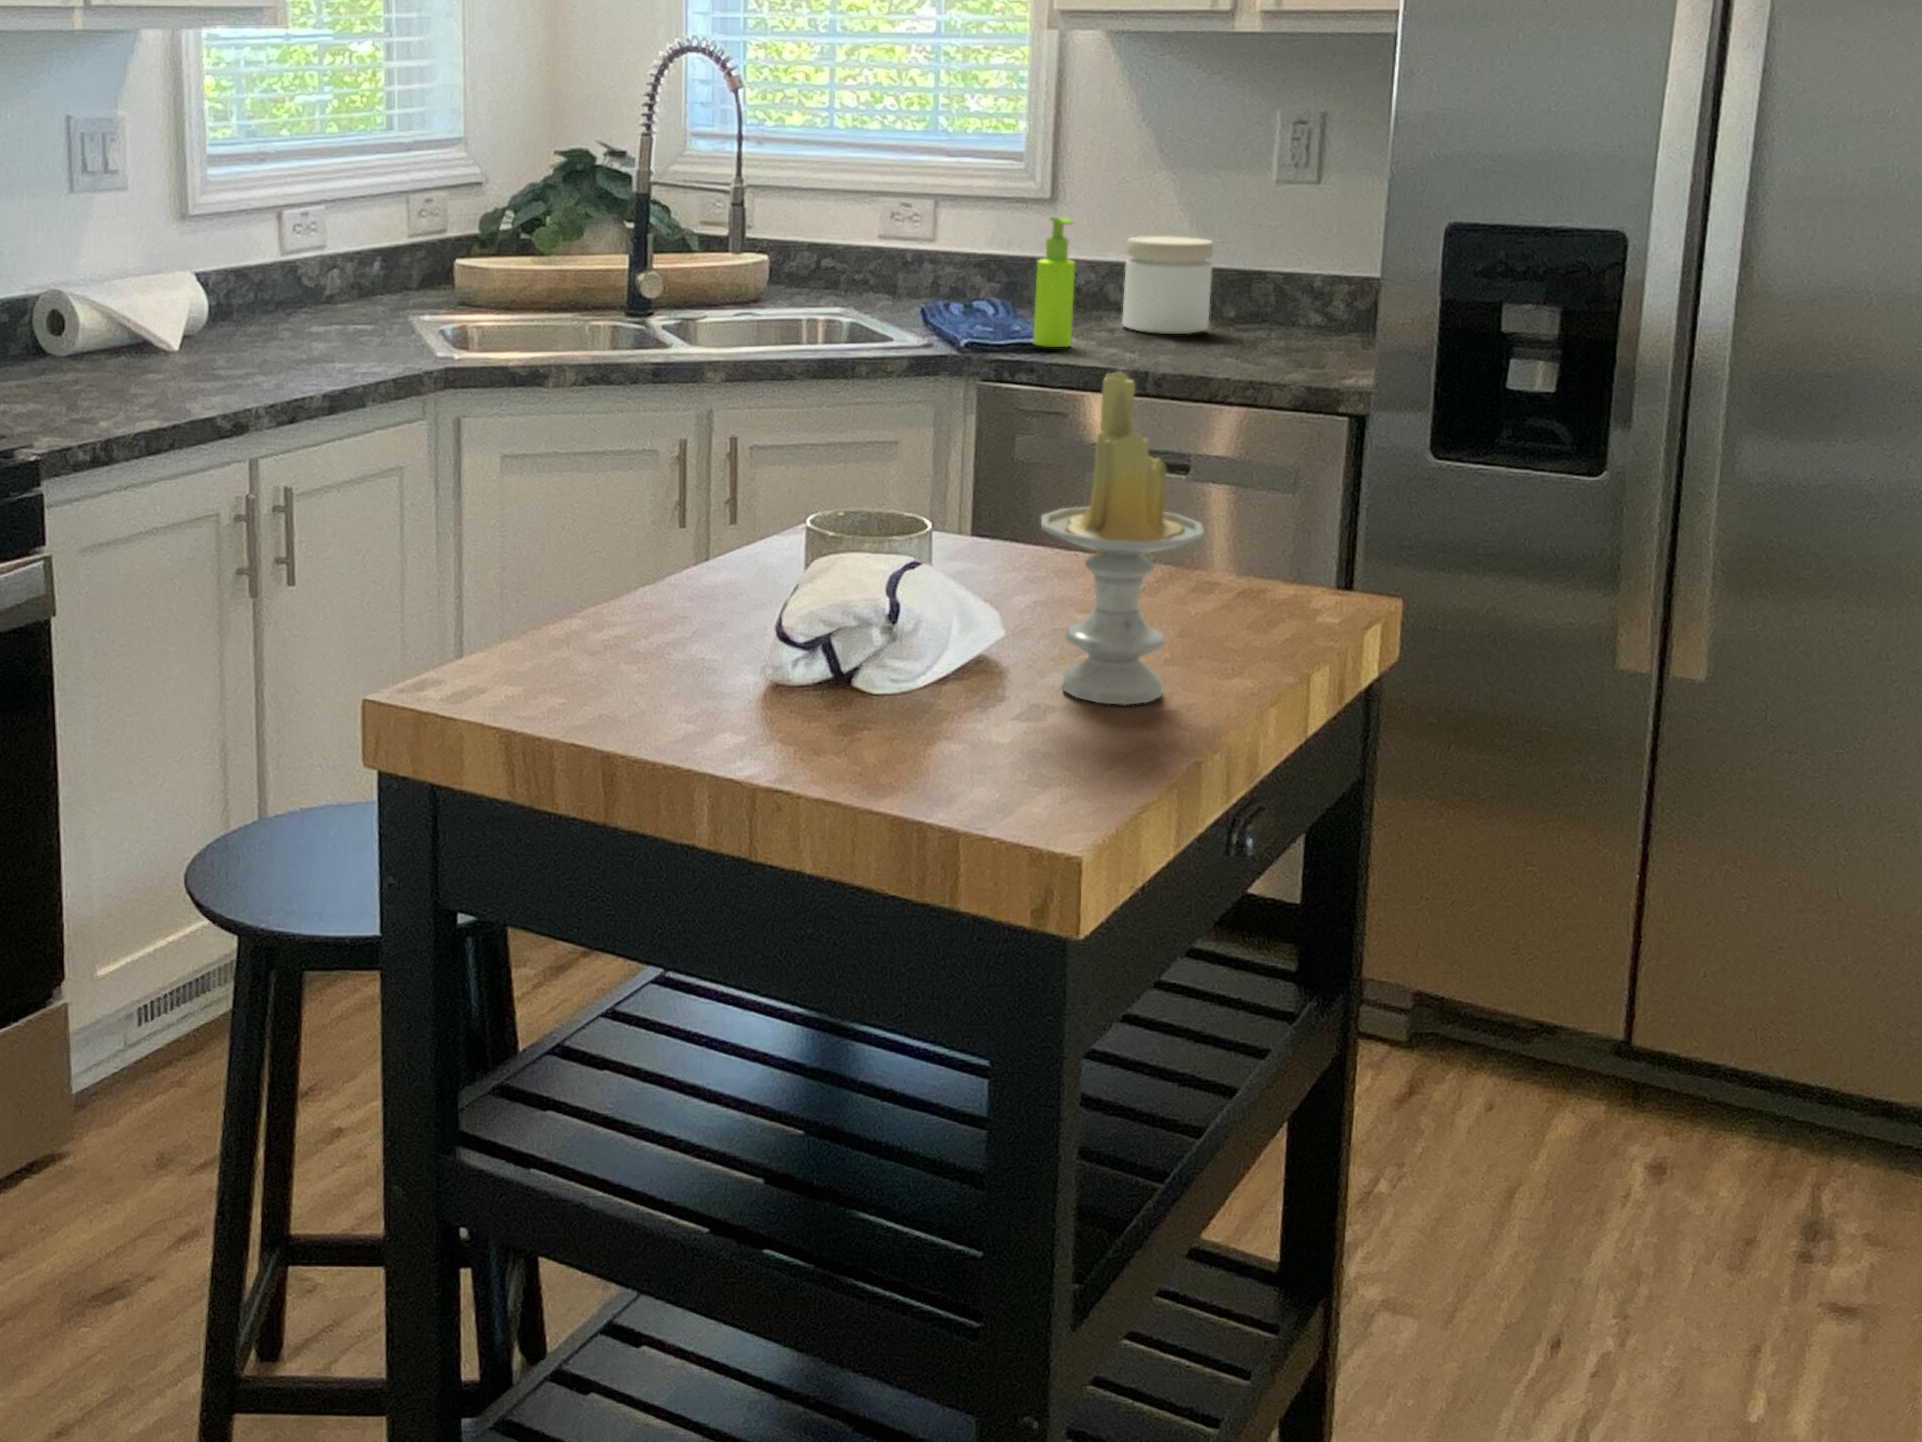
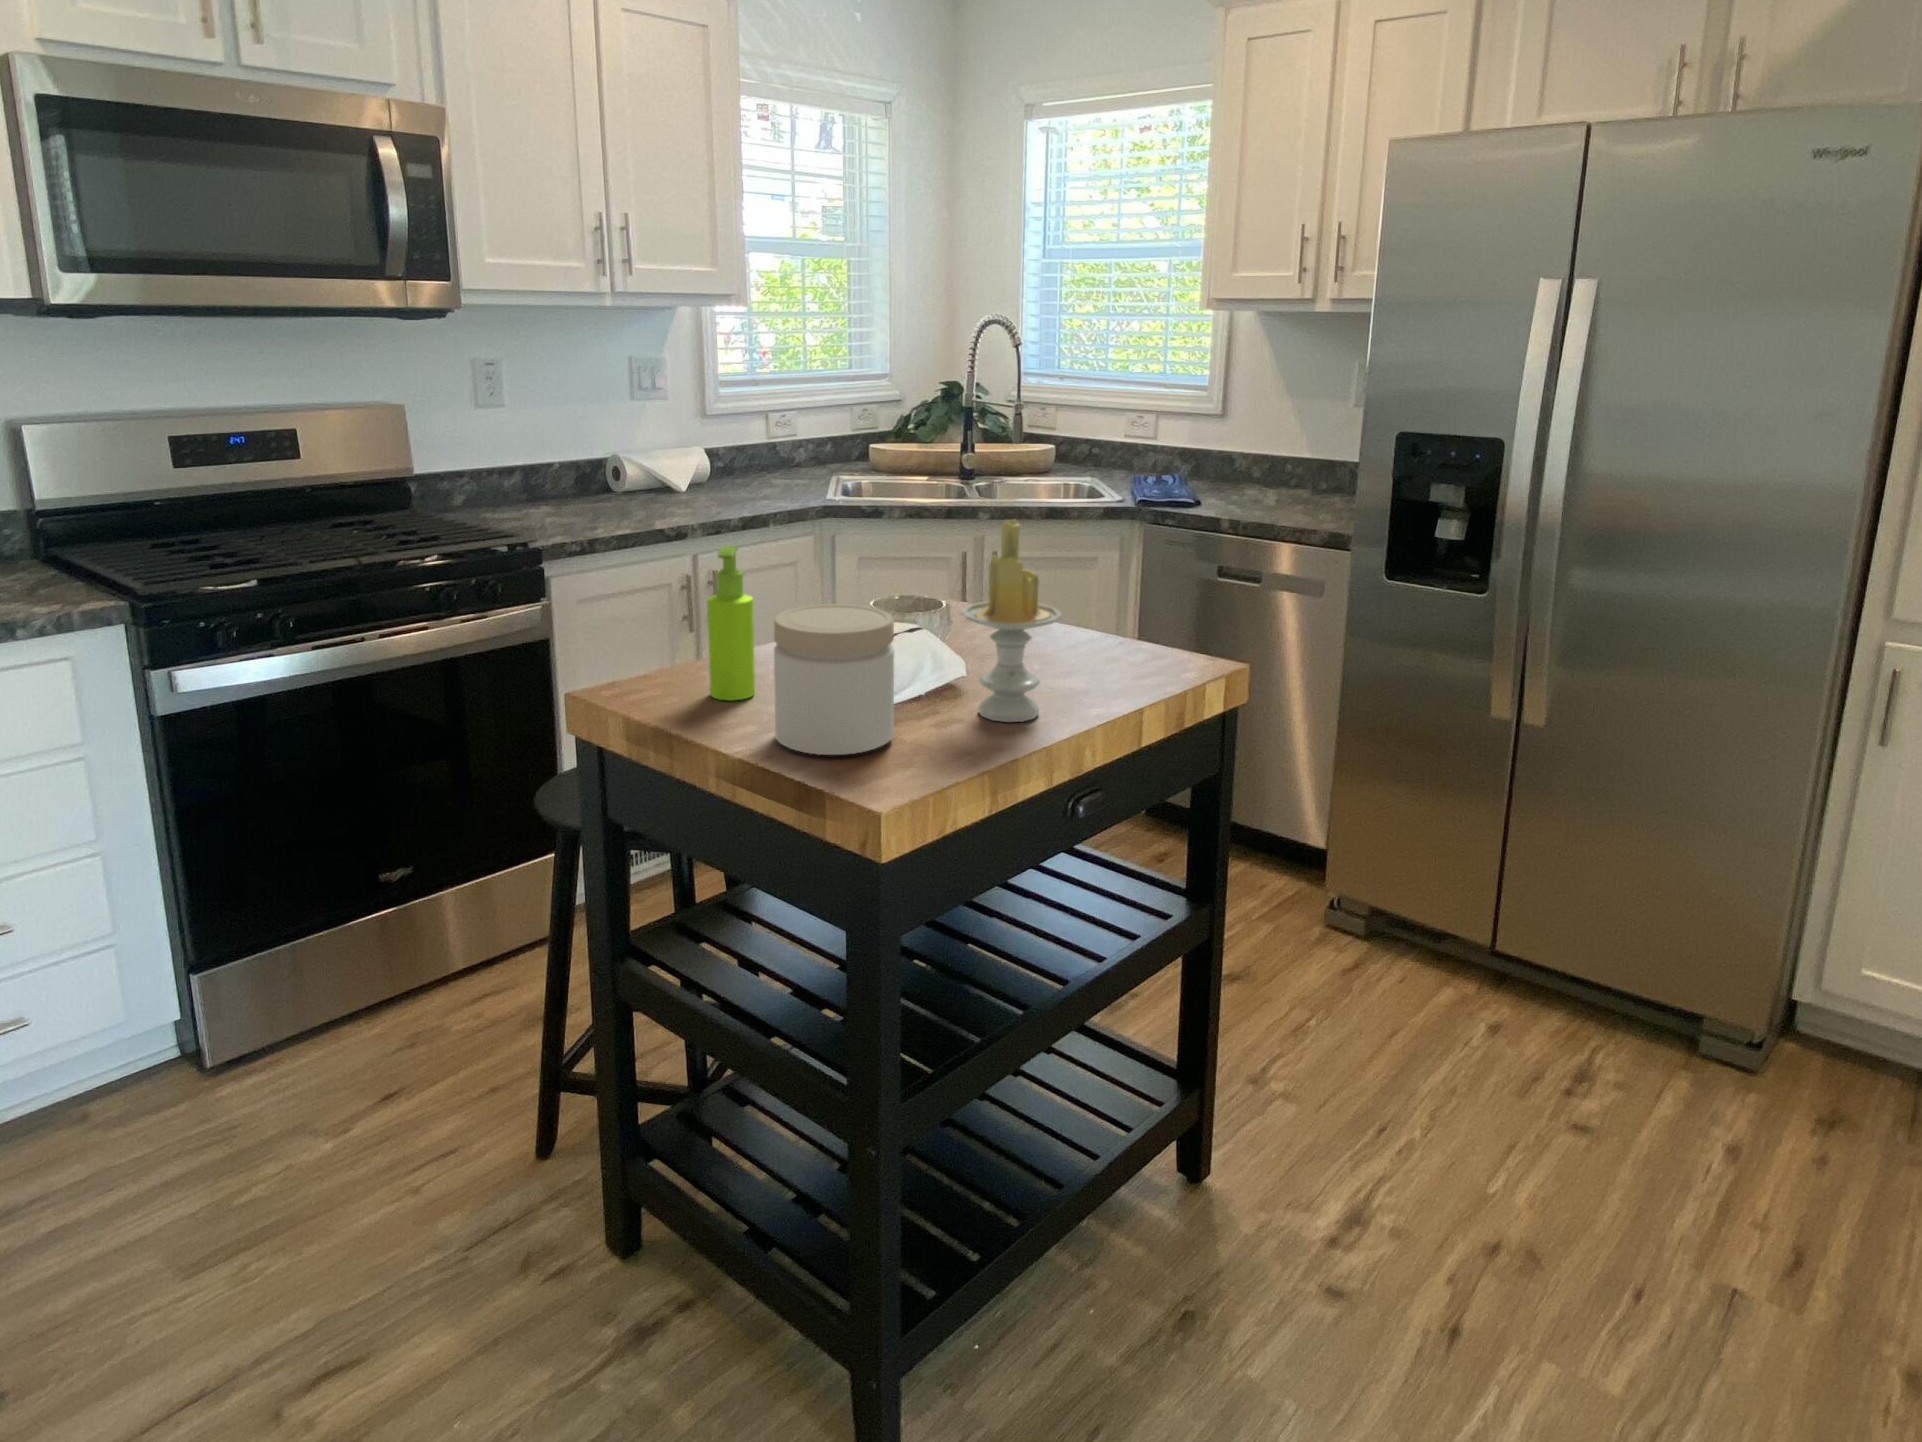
soap dispenser: present [1033,217,1075,347] -> present [707,546,755,700]
jar: present [1122,236,1213,334] -> present [774,604,894,755]

